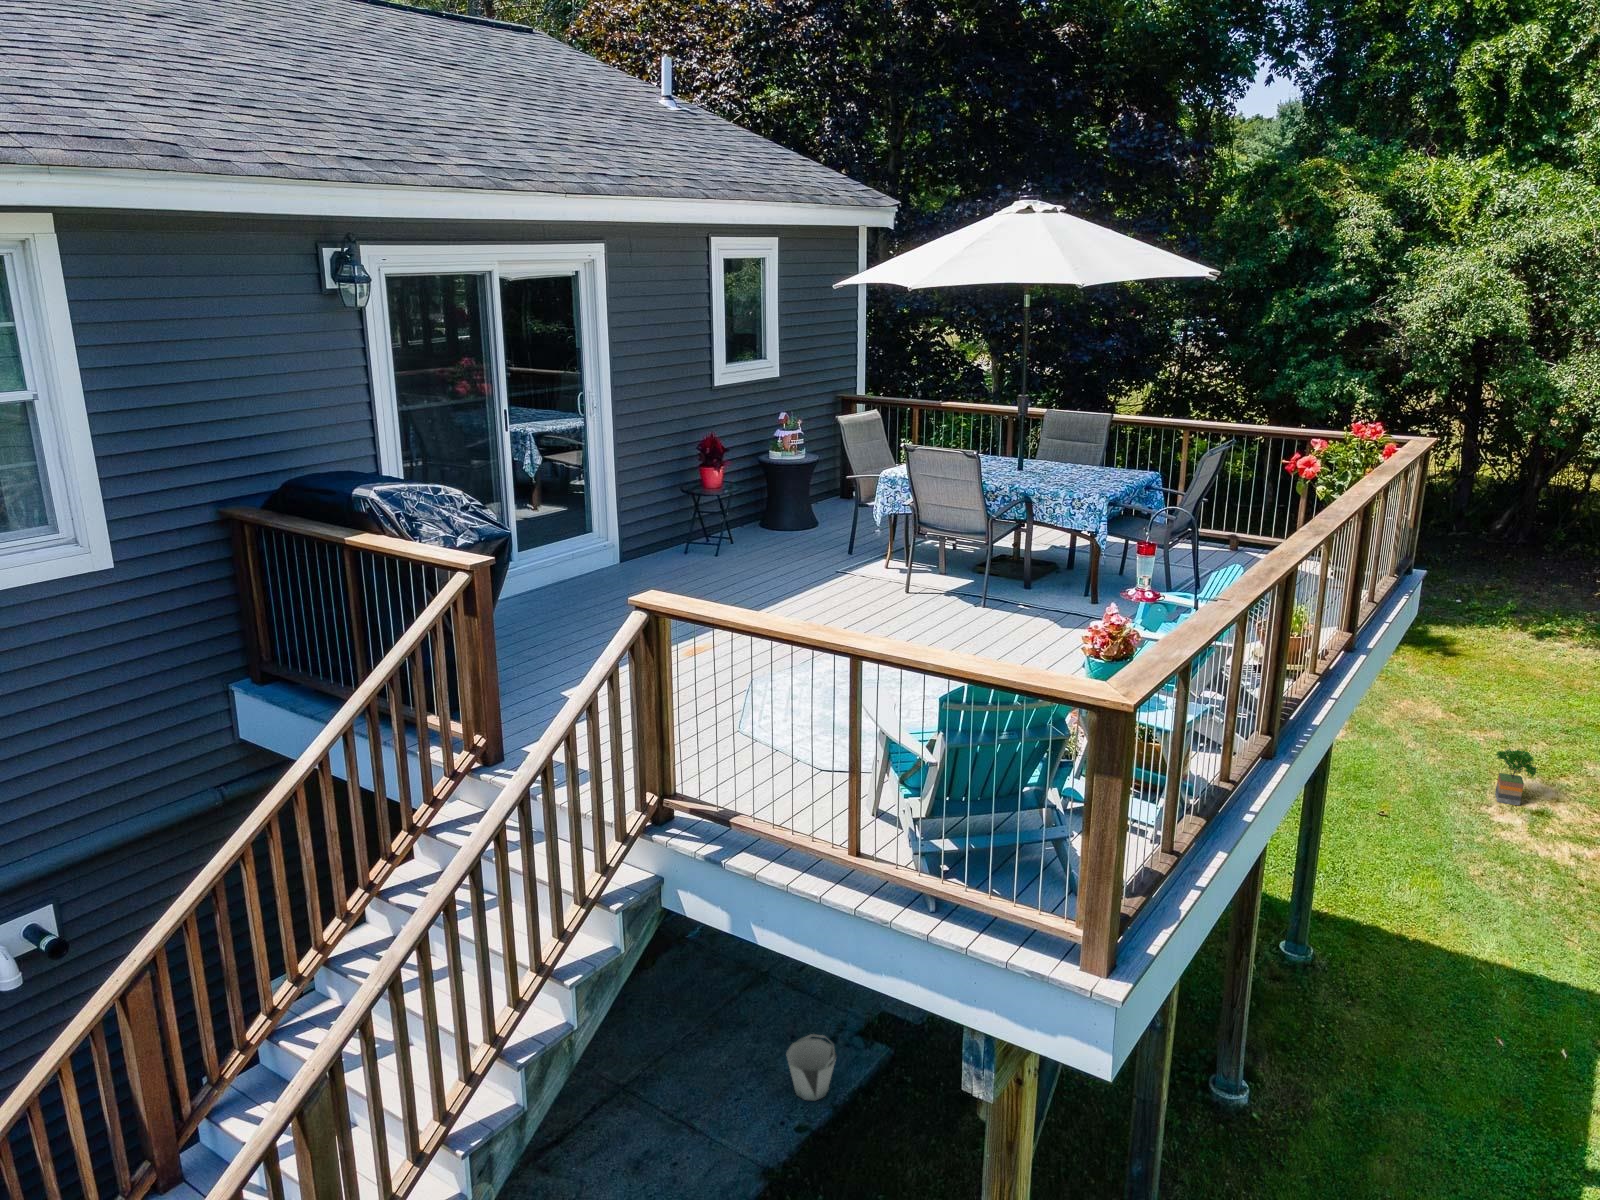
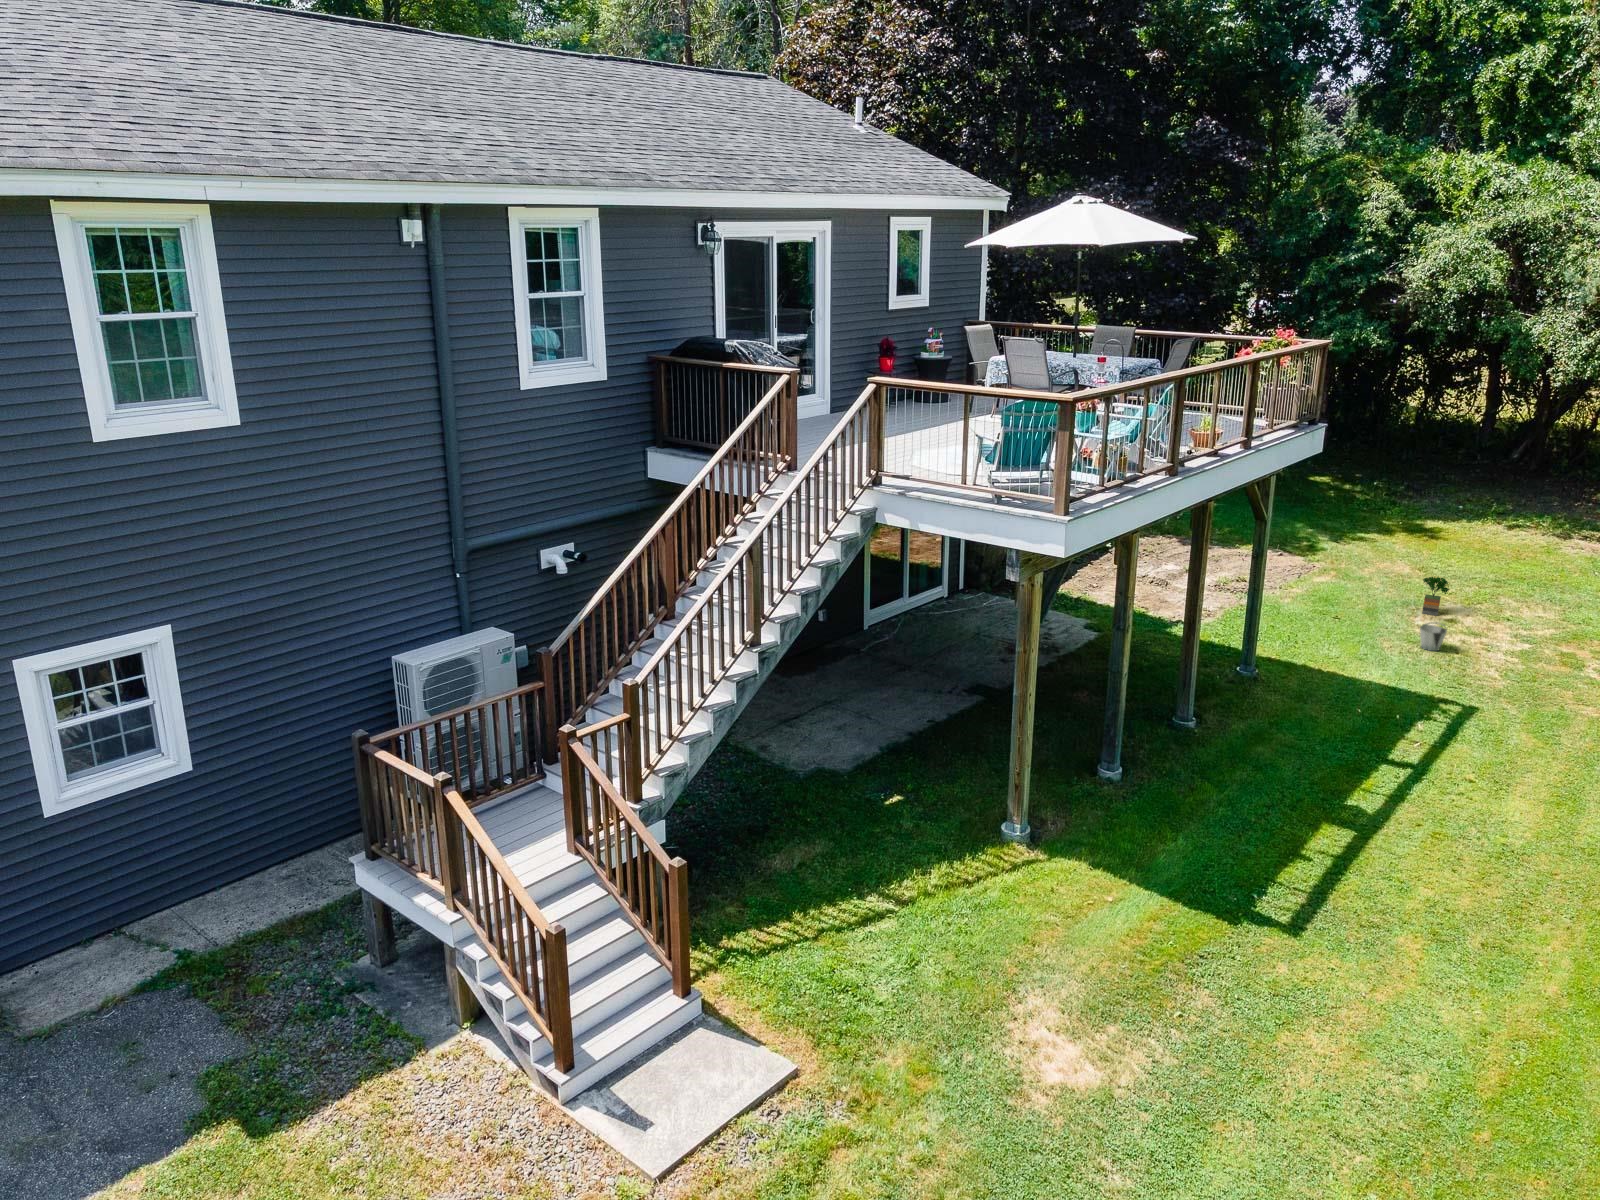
bucket: present [786,1034,836,1101] -> present [1420,622,1447,651]

